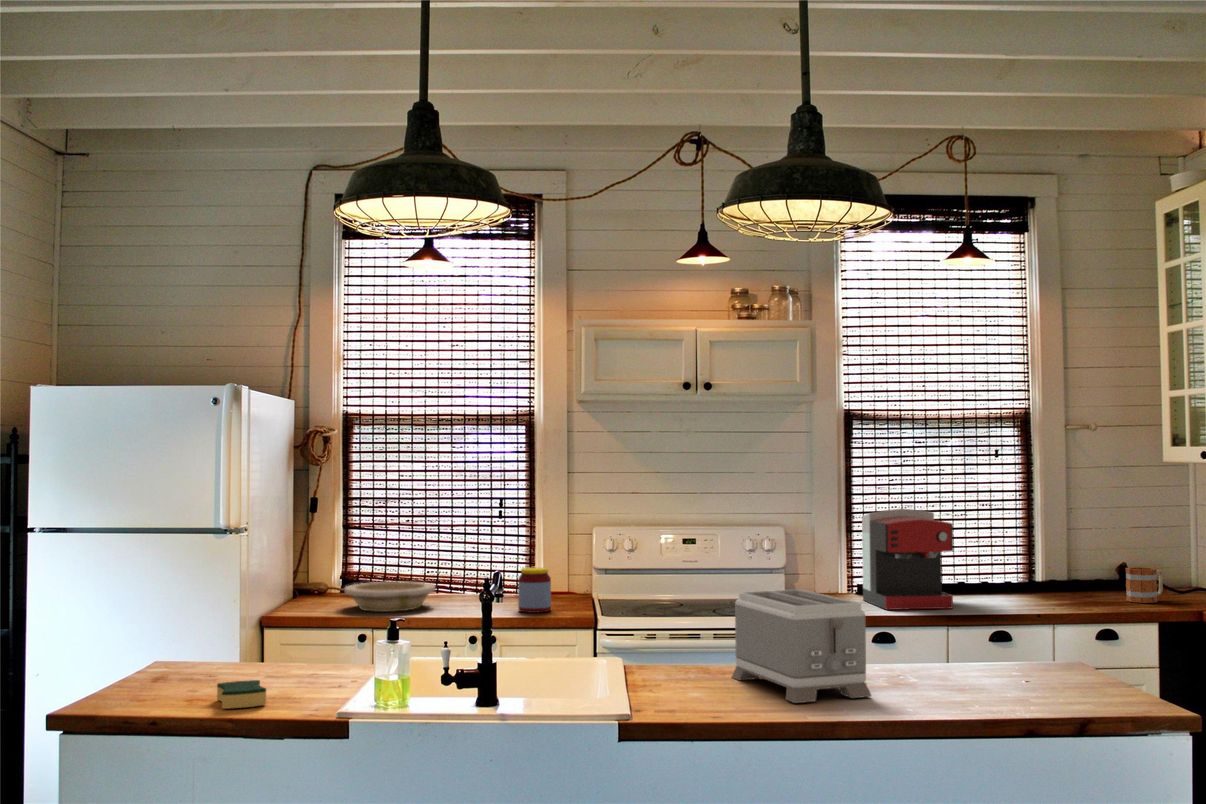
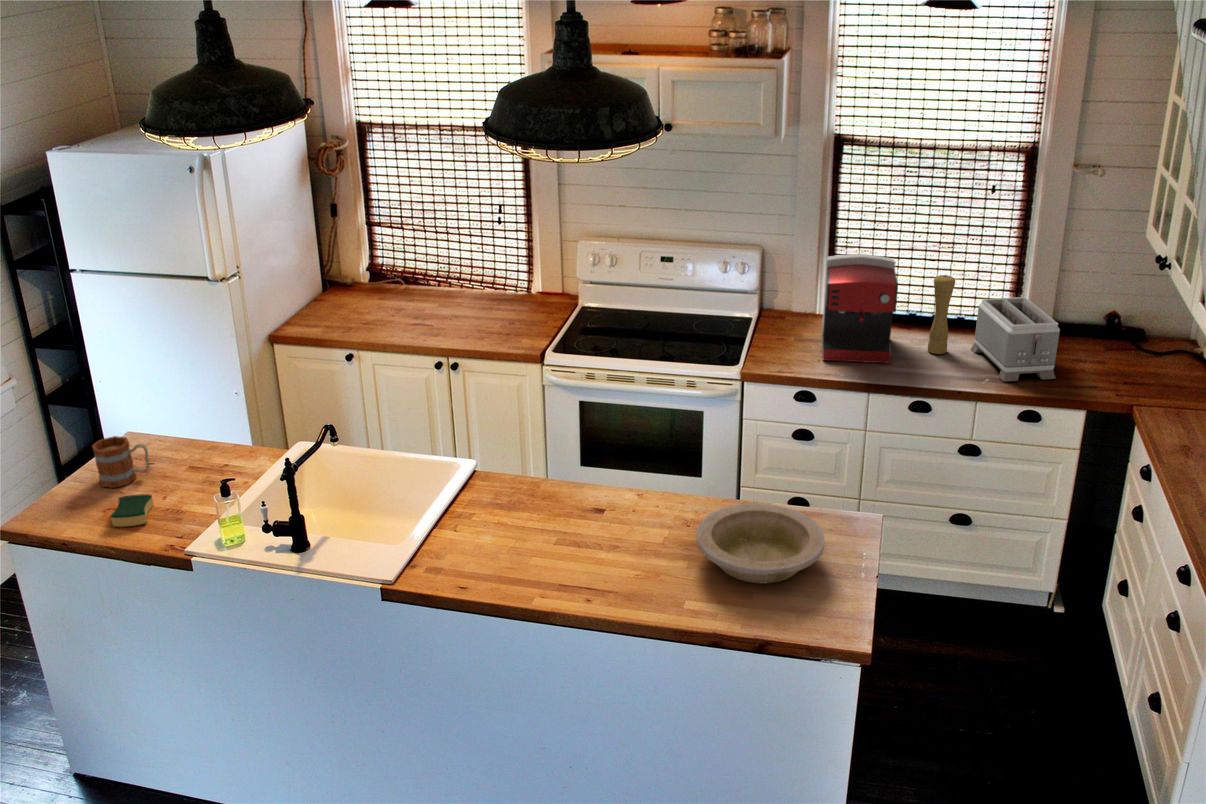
pepper mill: none [974,521,995,603] -> present [928,275,955,354]
jar: present [518,567,551,613] -> none [490,293,520,337]
mug: present [1126,567,1163,603] -> present [92,436,150,488]
bowl: present [344,582,435,612] -> present [696,503,825,584]
toaster: present [732,589,871,703] -> present [971,297,1060,382]

